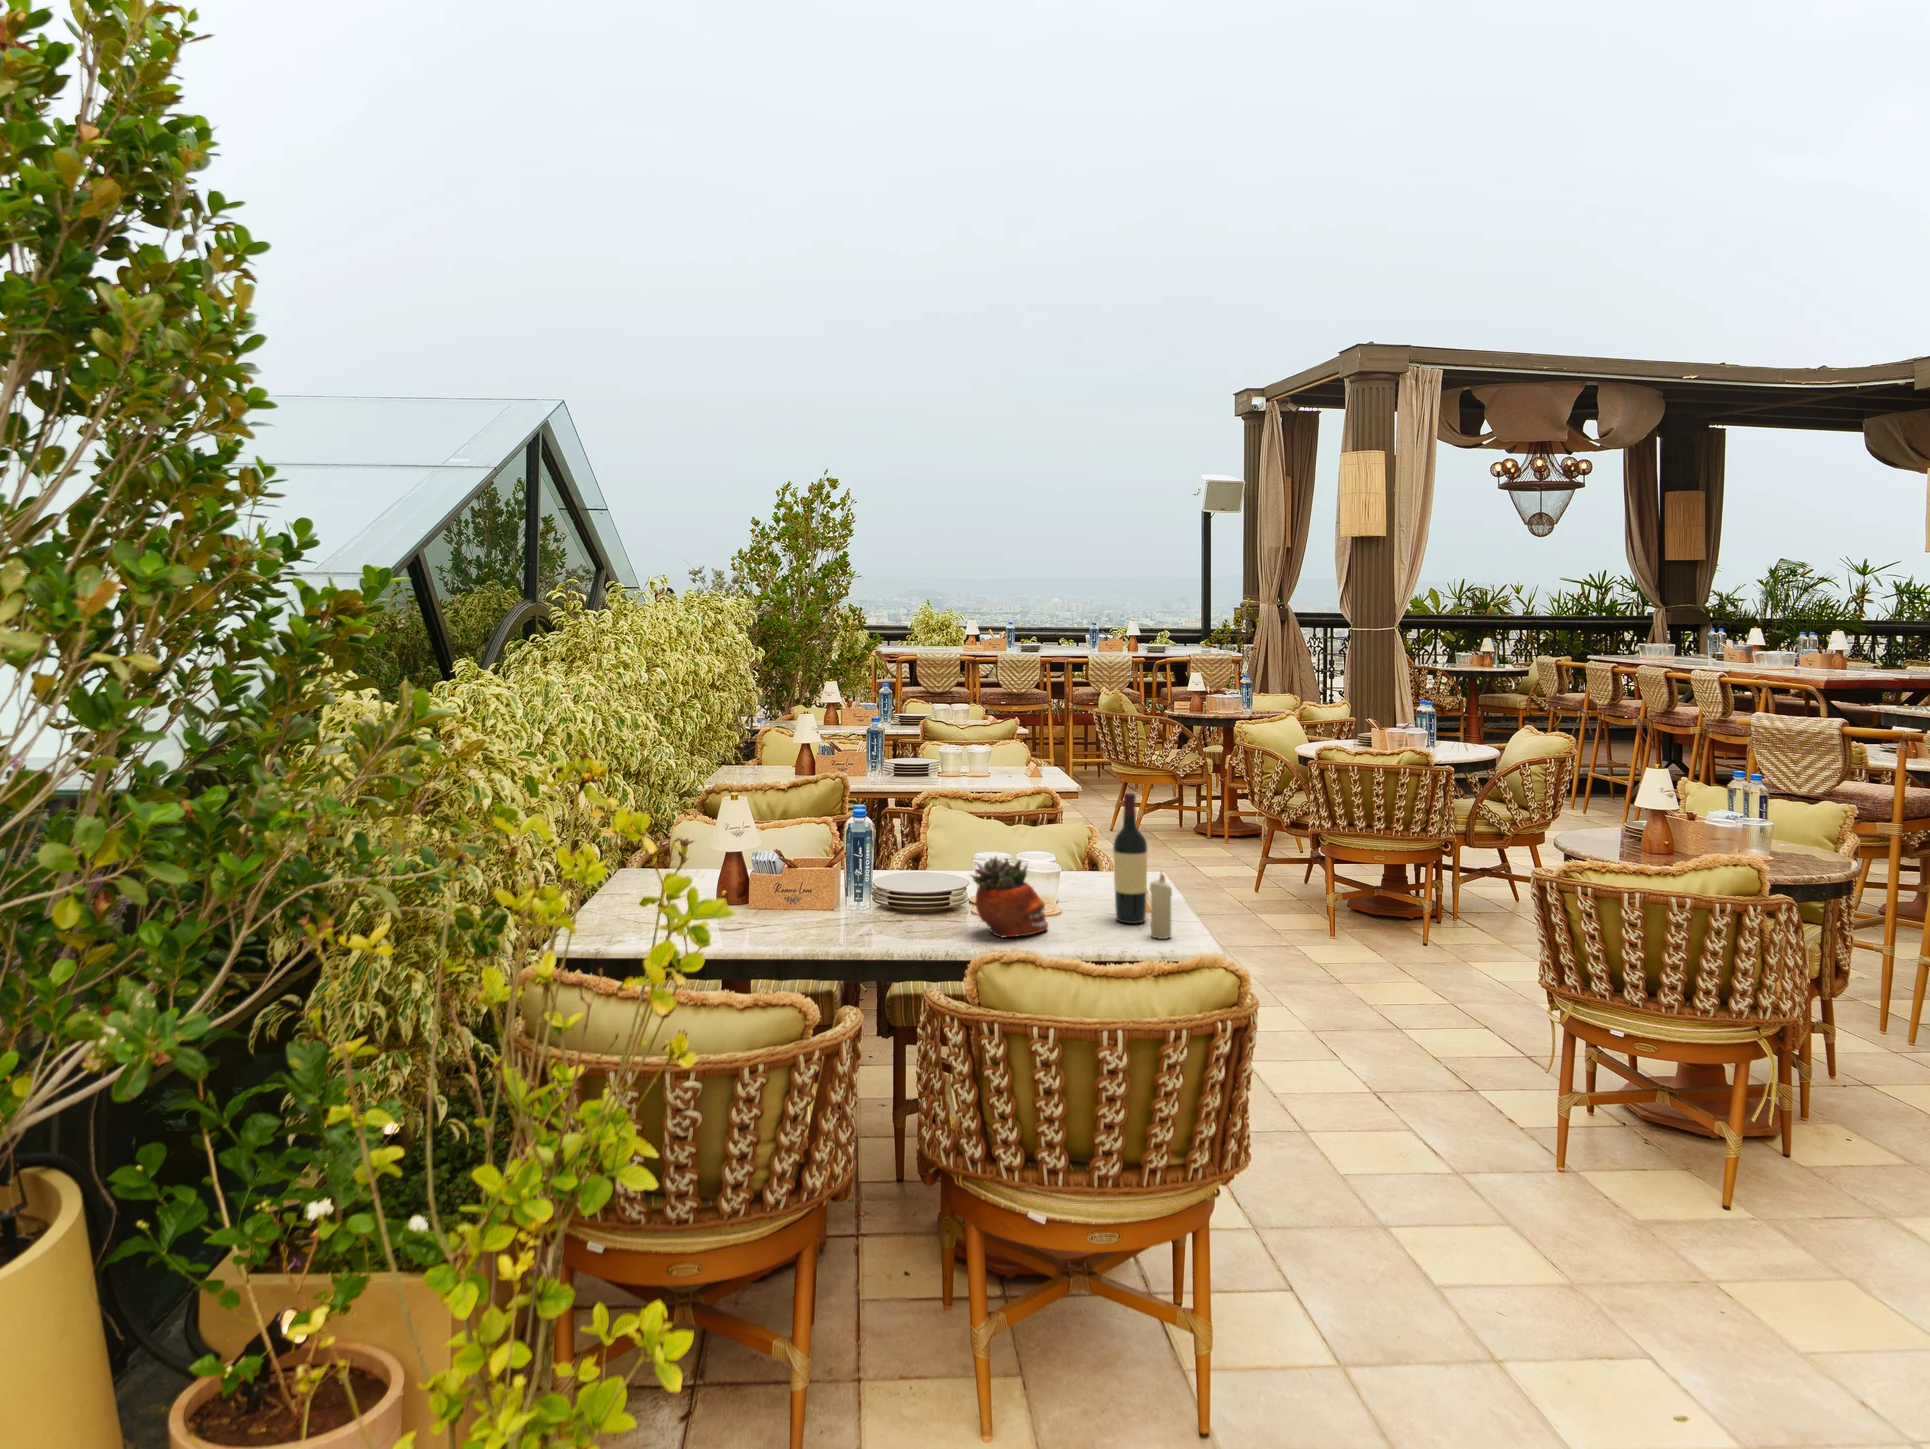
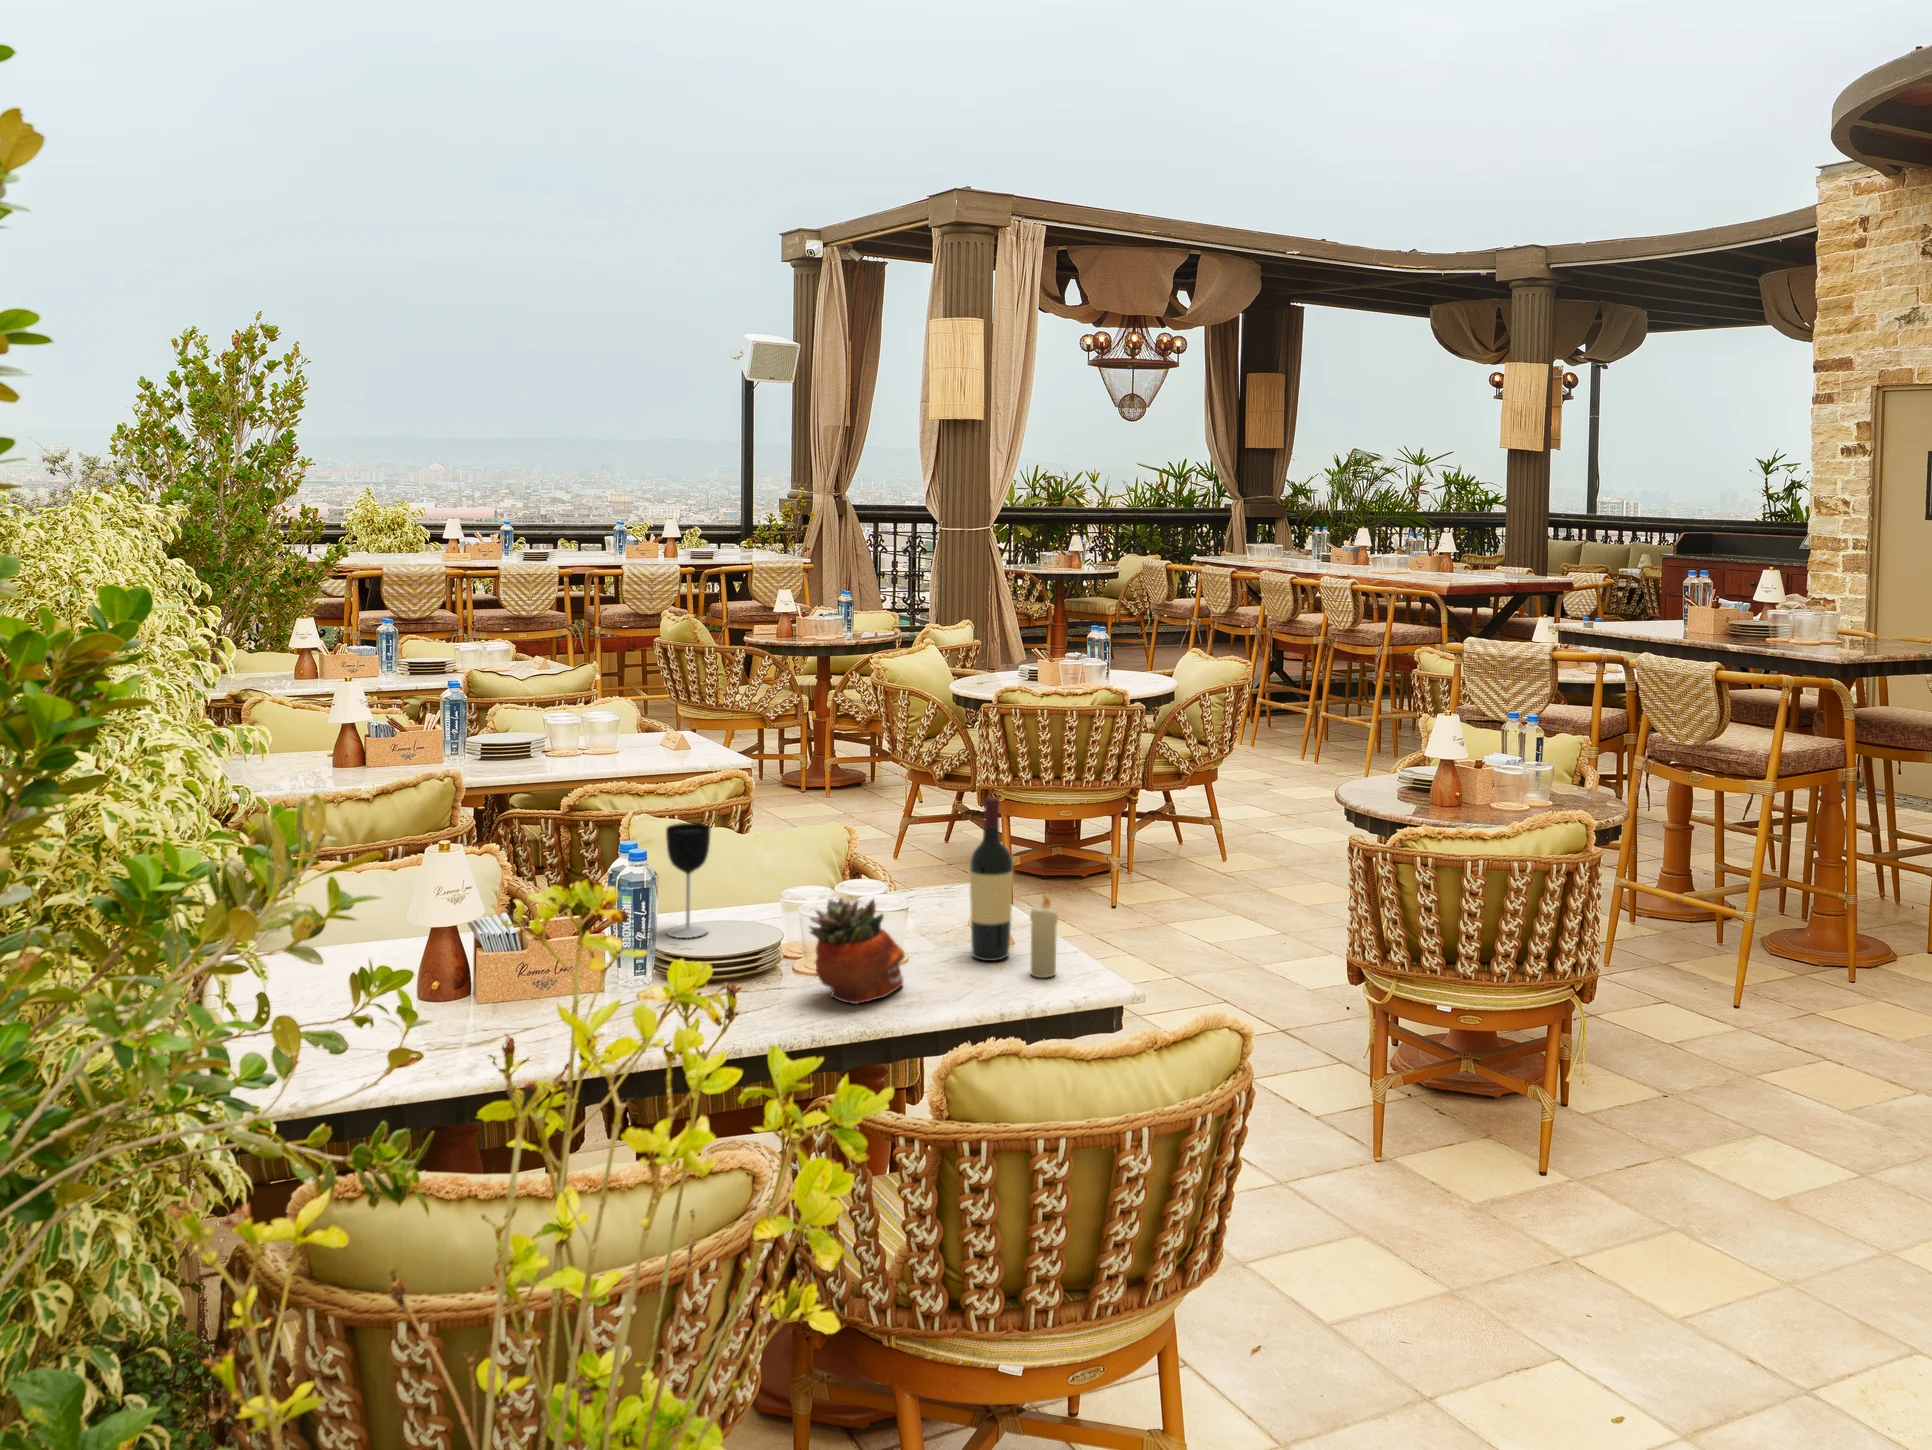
wine glass: none [911,803,942,886] -> present [666,823,710,938]

